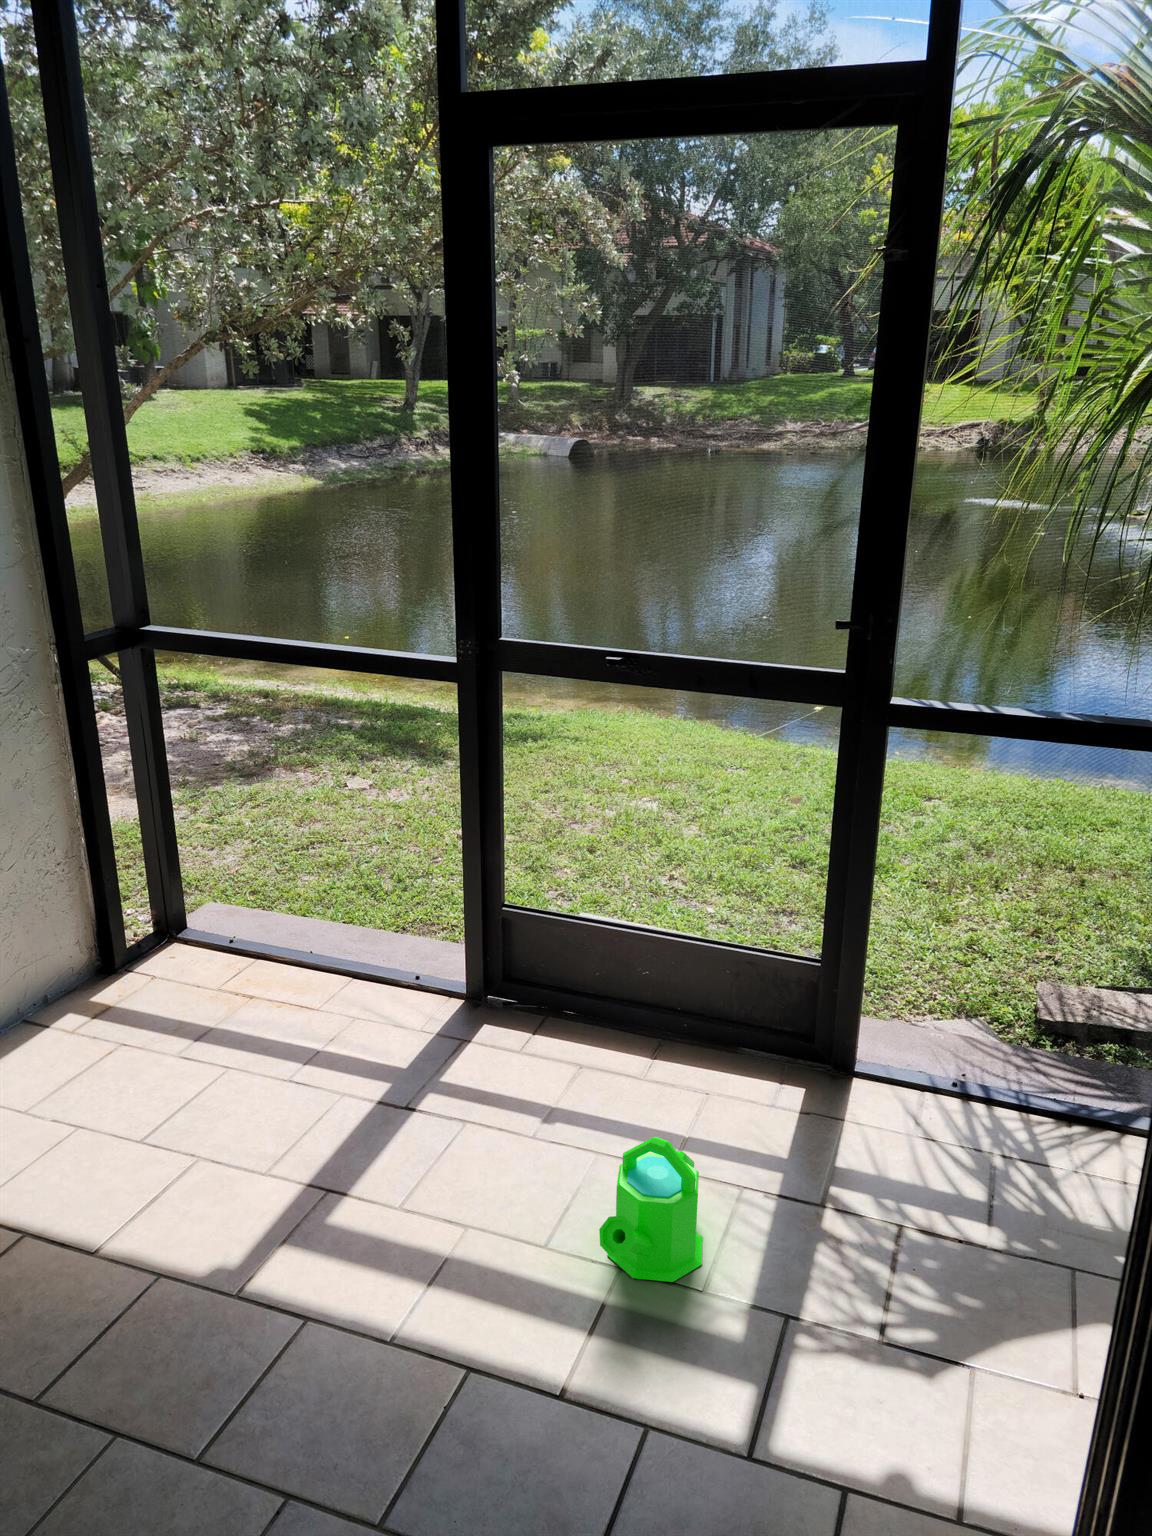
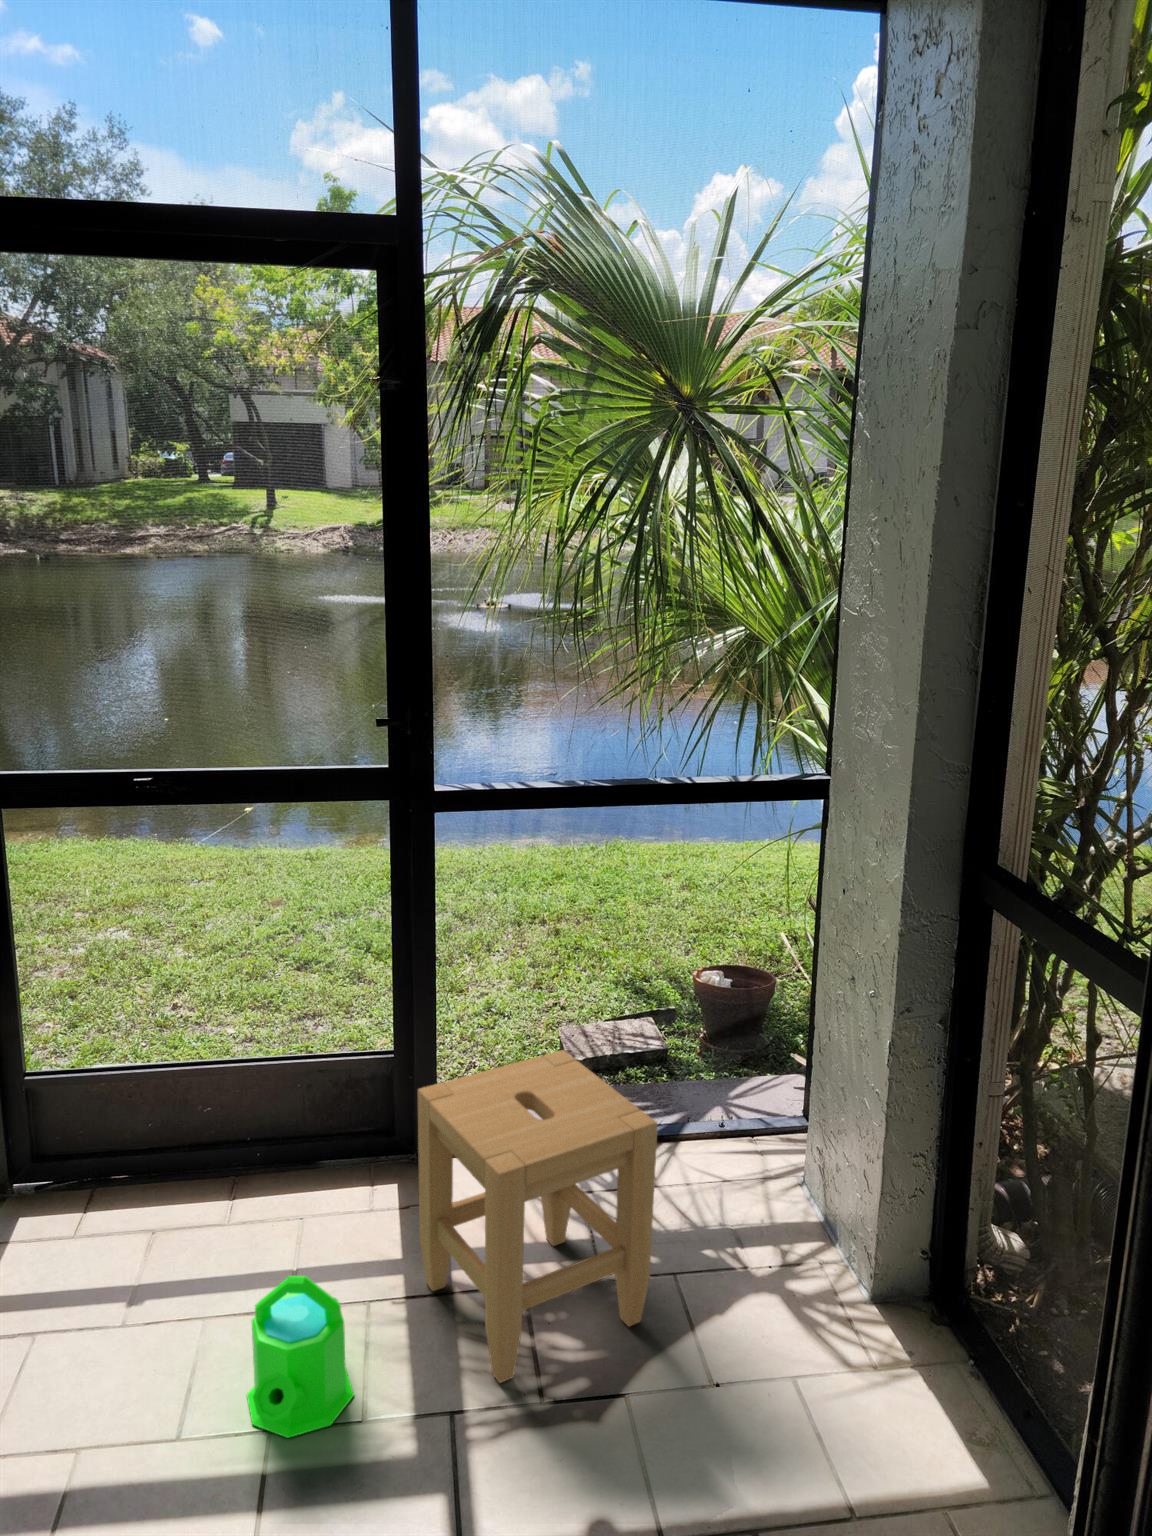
stool: none [801,998,1058,1306] -> present [418,1050,658,1383]

